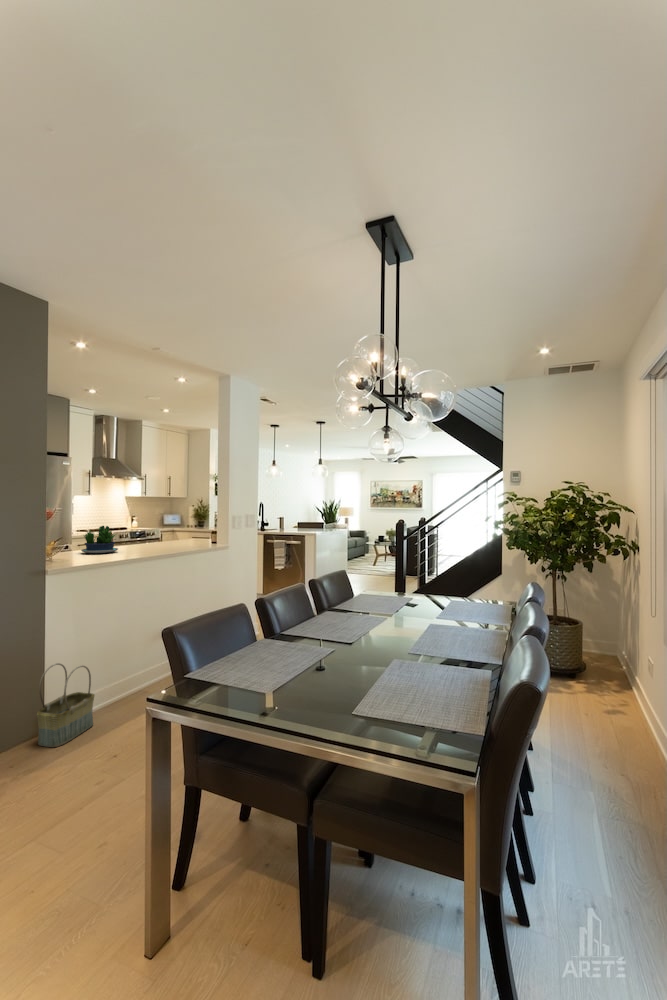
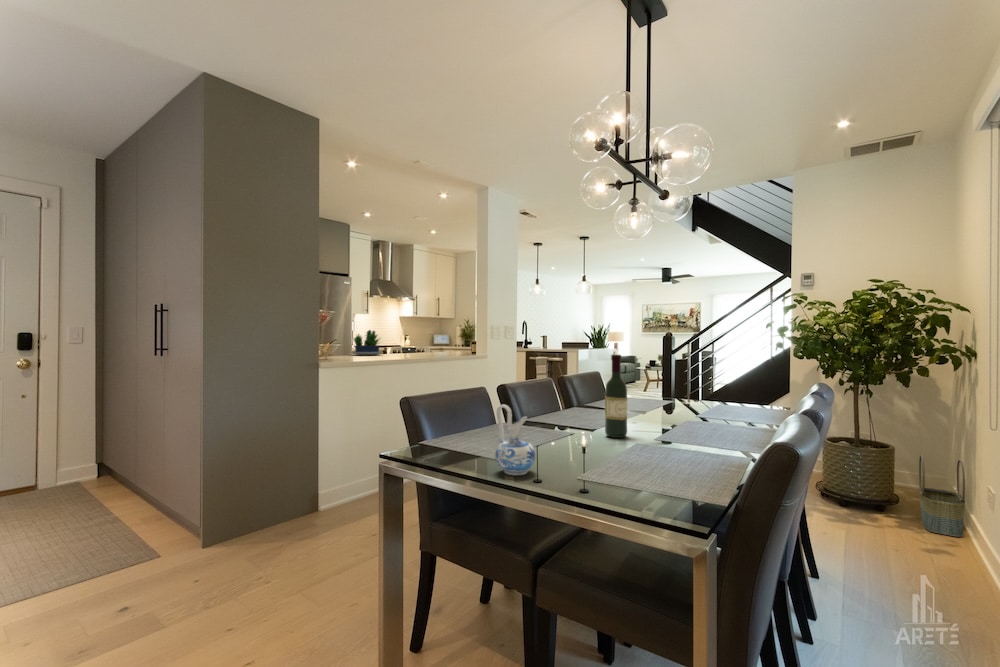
wine bottle: none [365,577,384,654] -> present [605,355,627,438]
ceramic pitcher: none [278,647,315,715] -> present [495,404,535,475]
basket: present [37,663,94,747] -> present [919,455,965,537]

